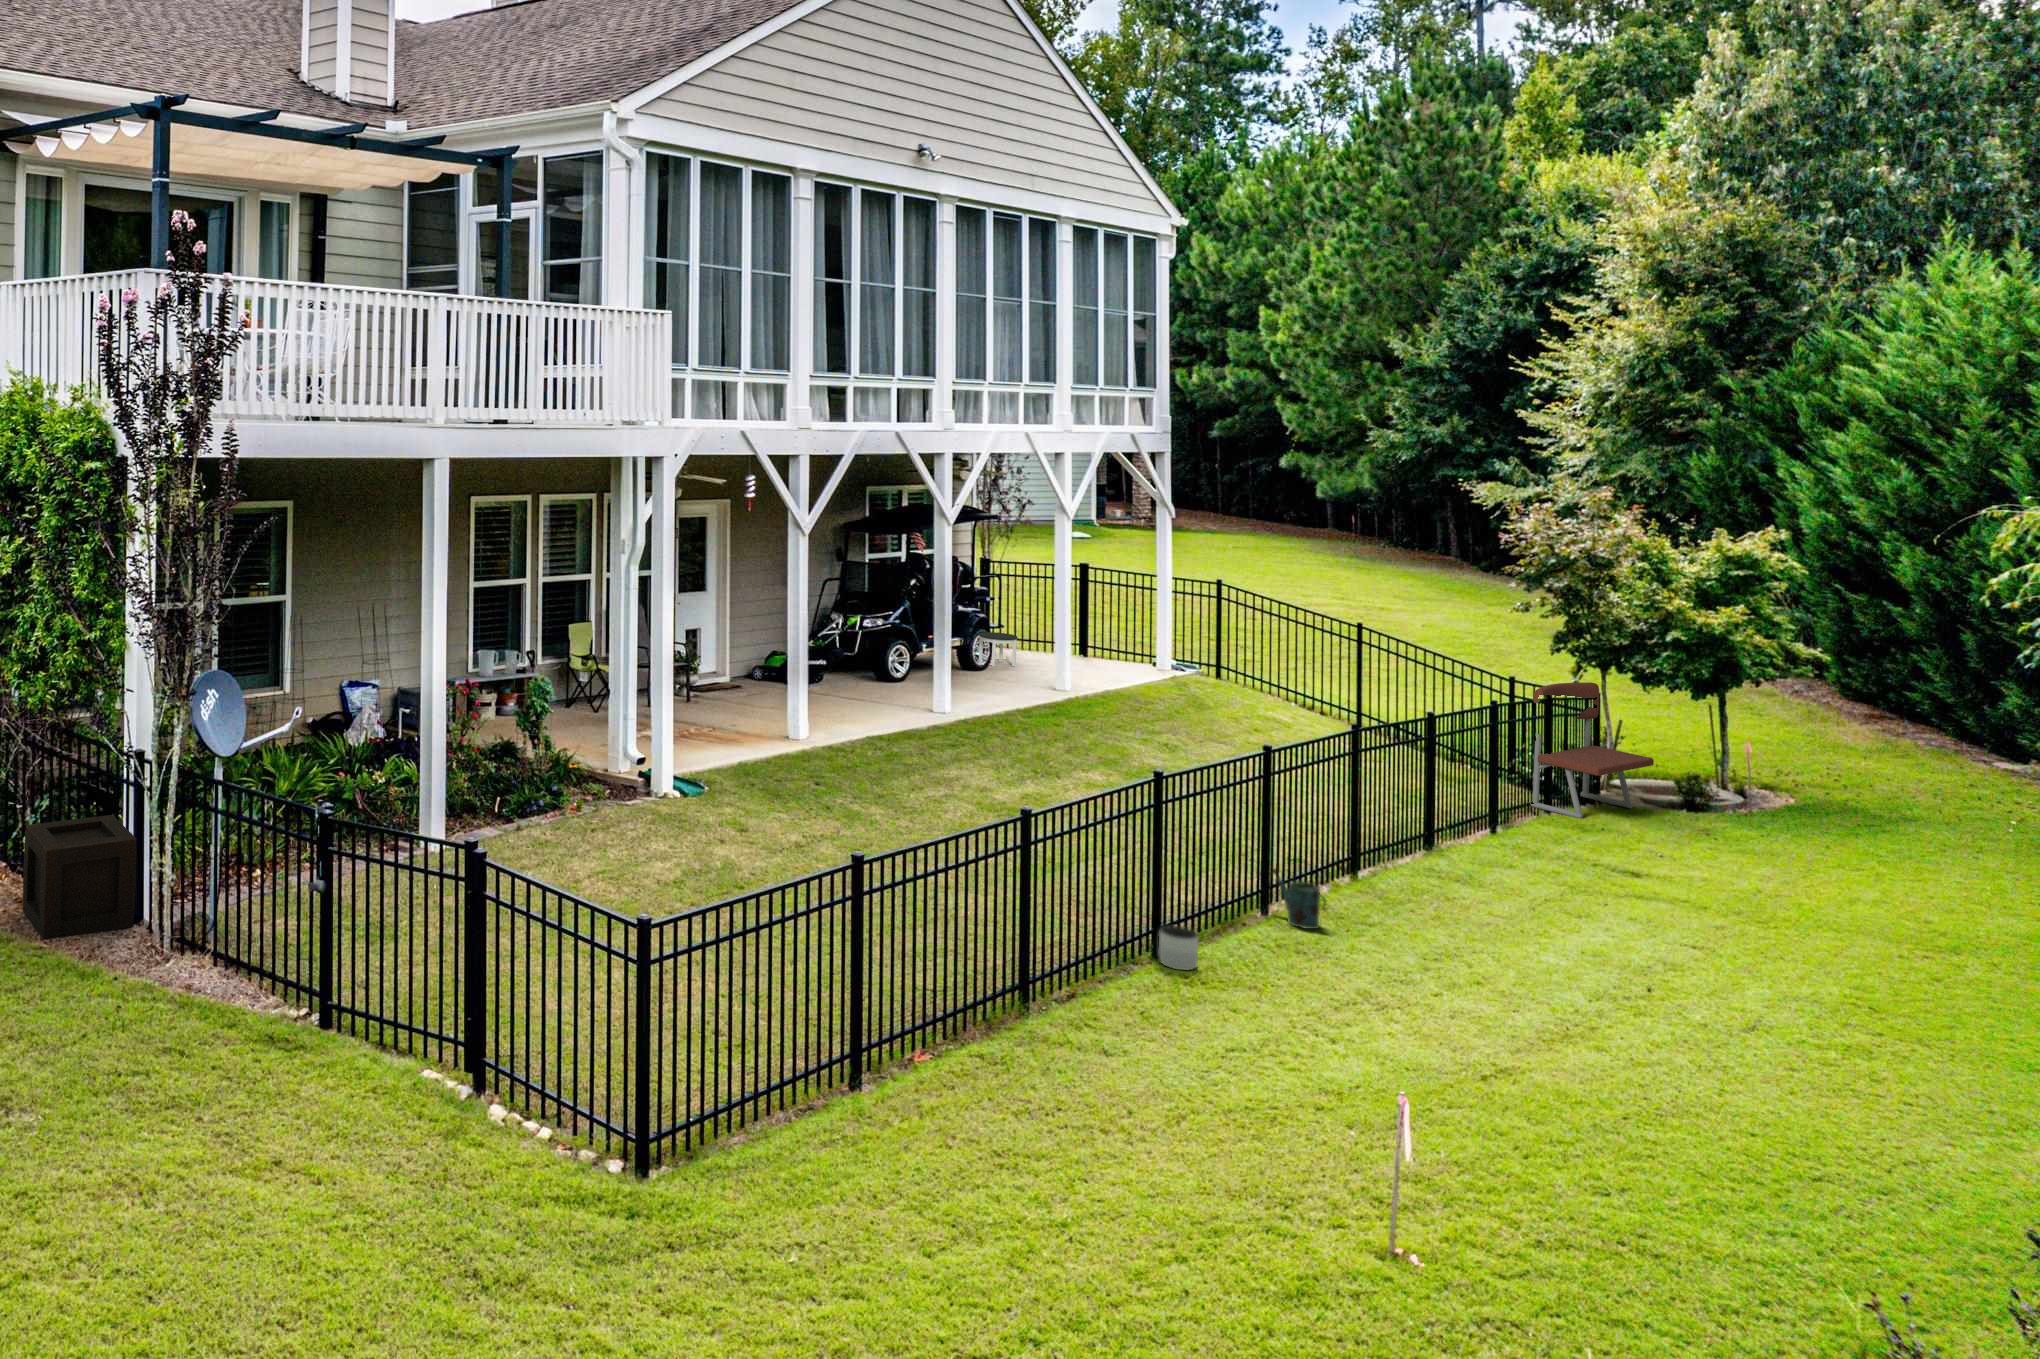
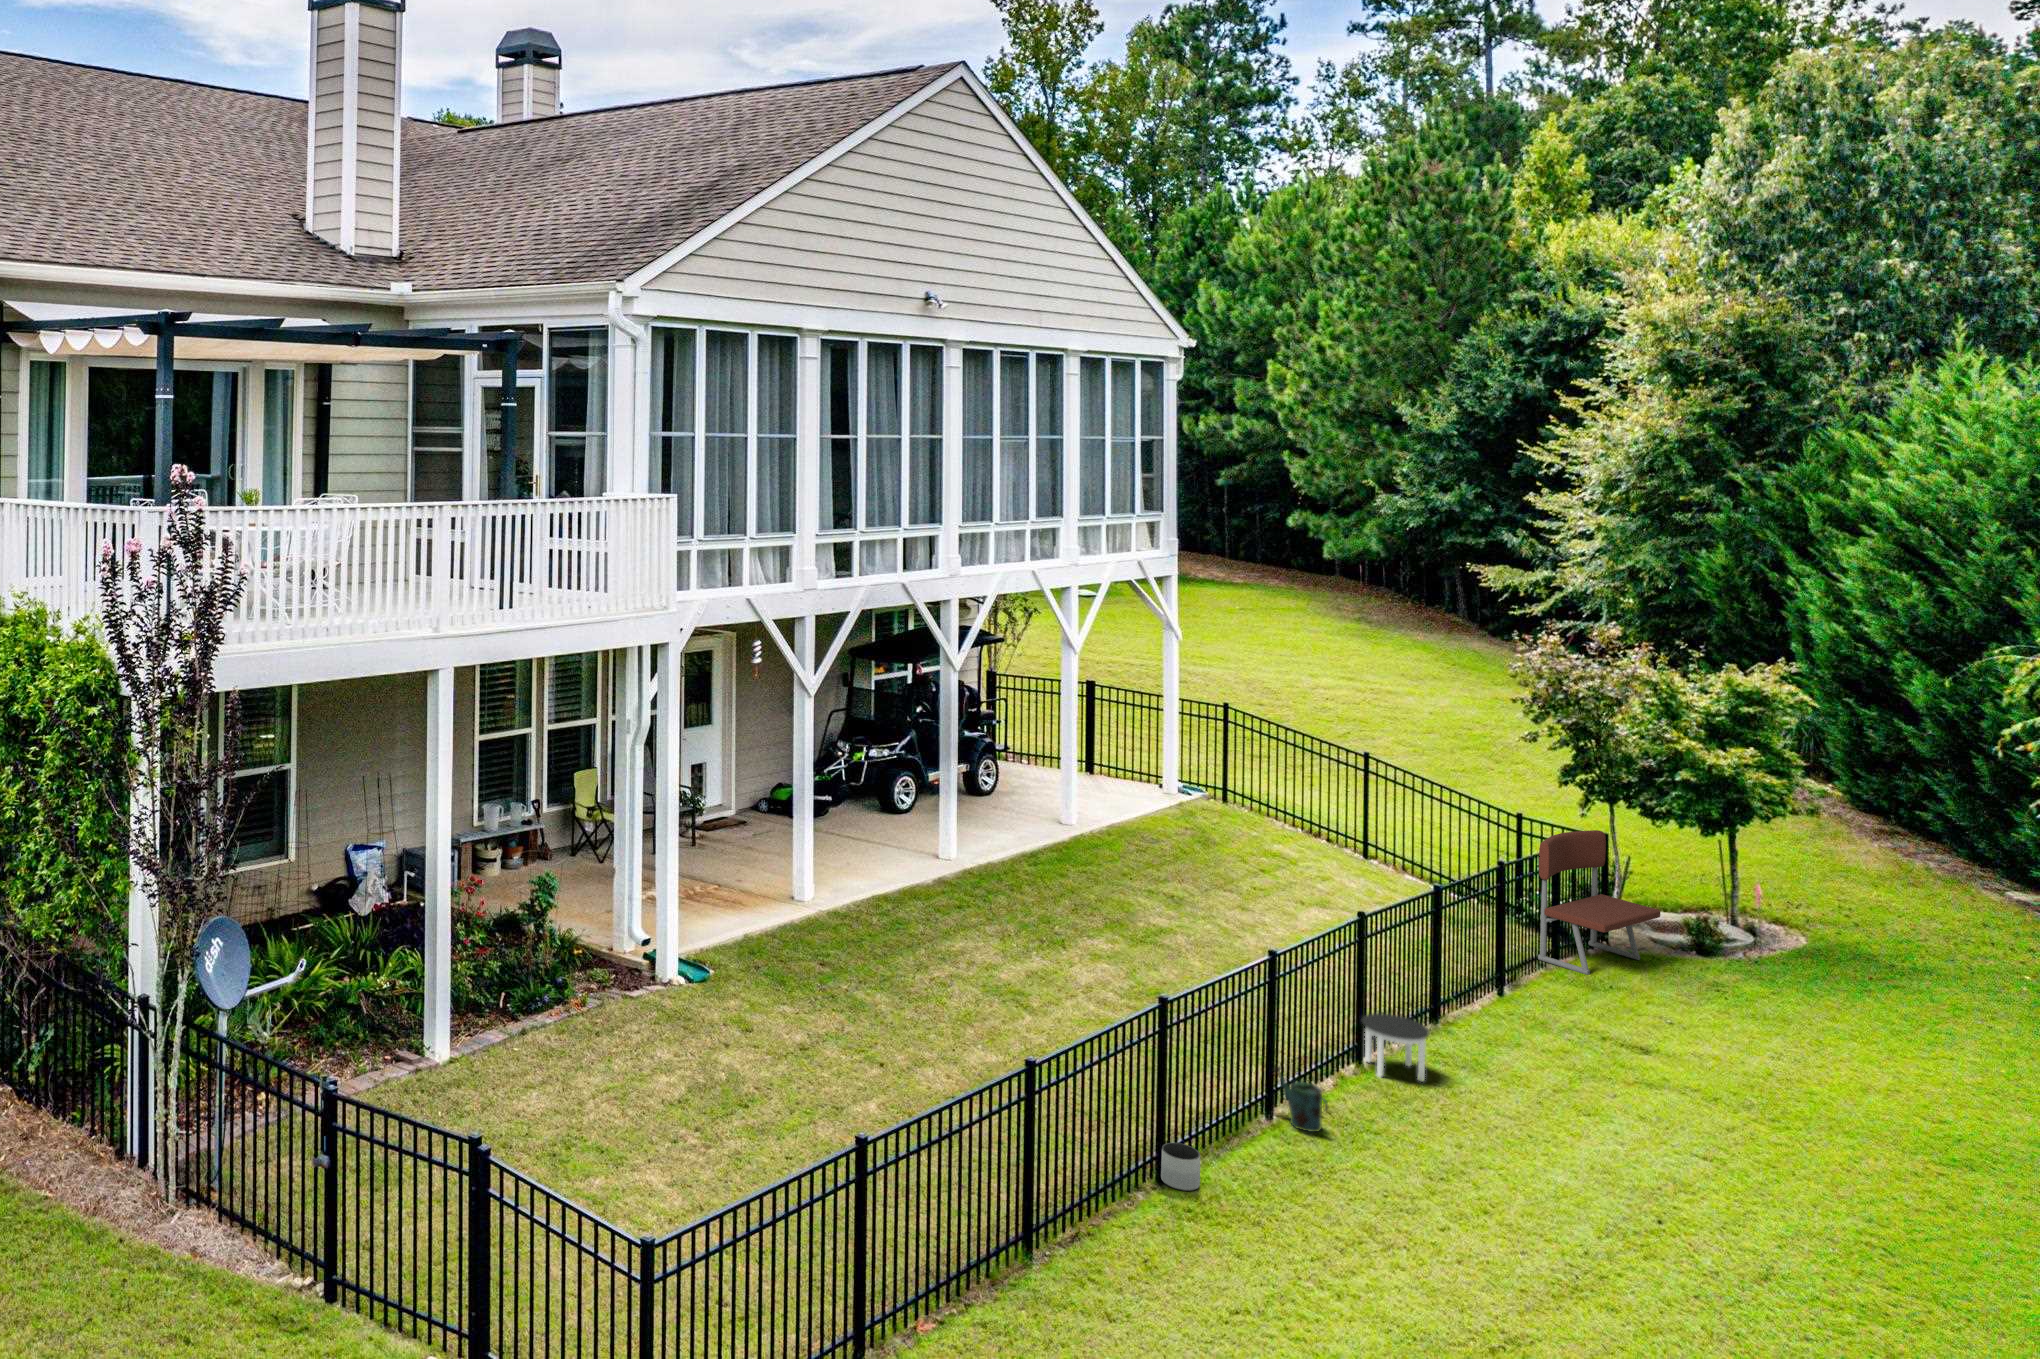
round table: present [979,632,1018,667] -> present [1362,1013,1430,1081]
wooden crate: present [23,815,136,940] -> none [34,1057,147,1199]

